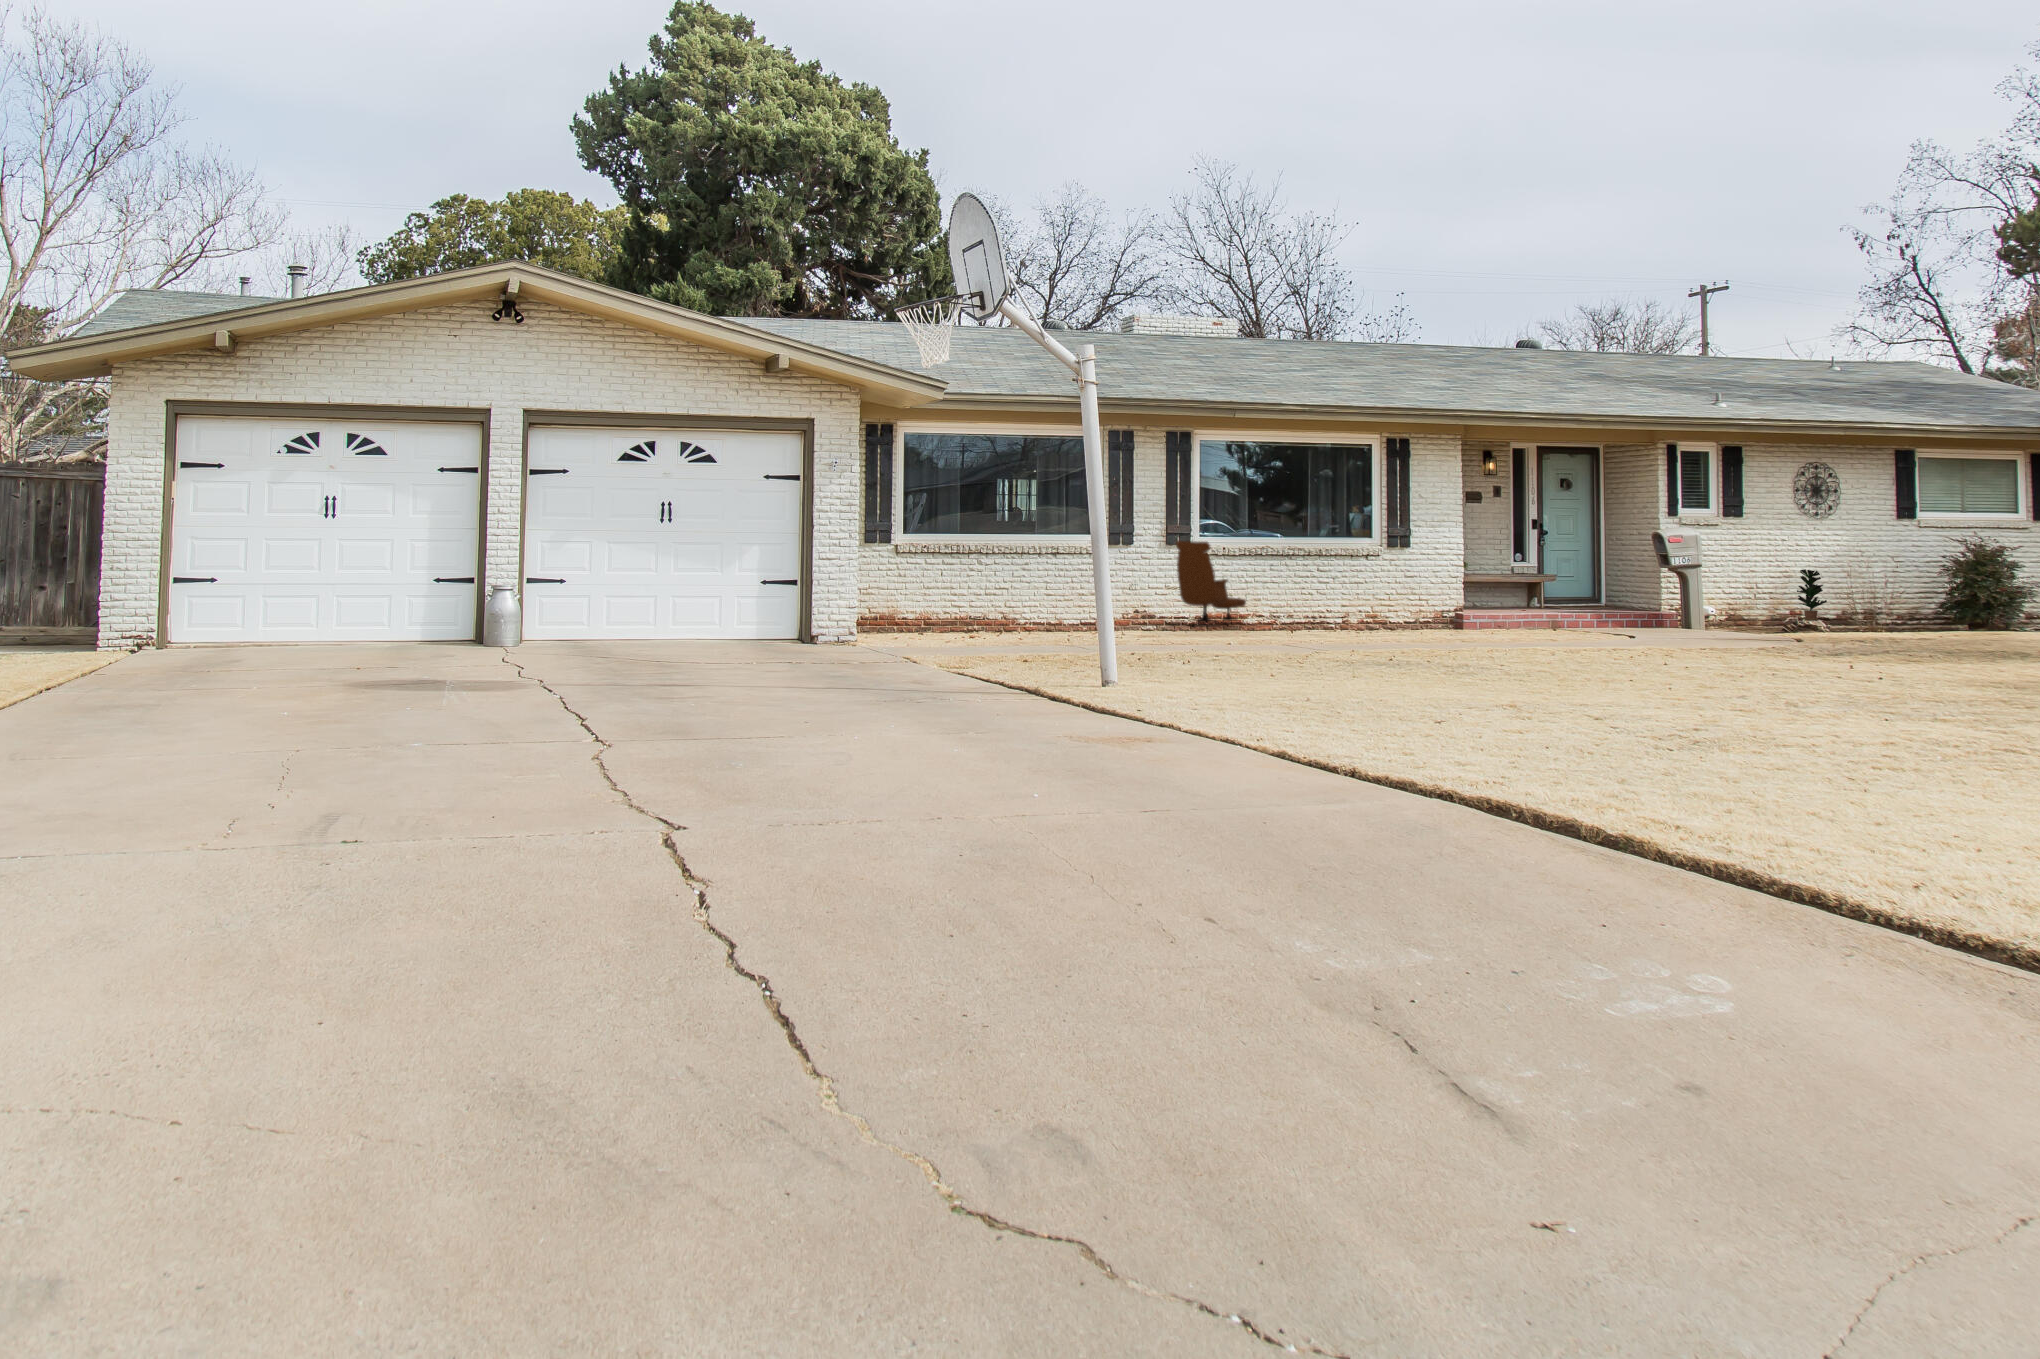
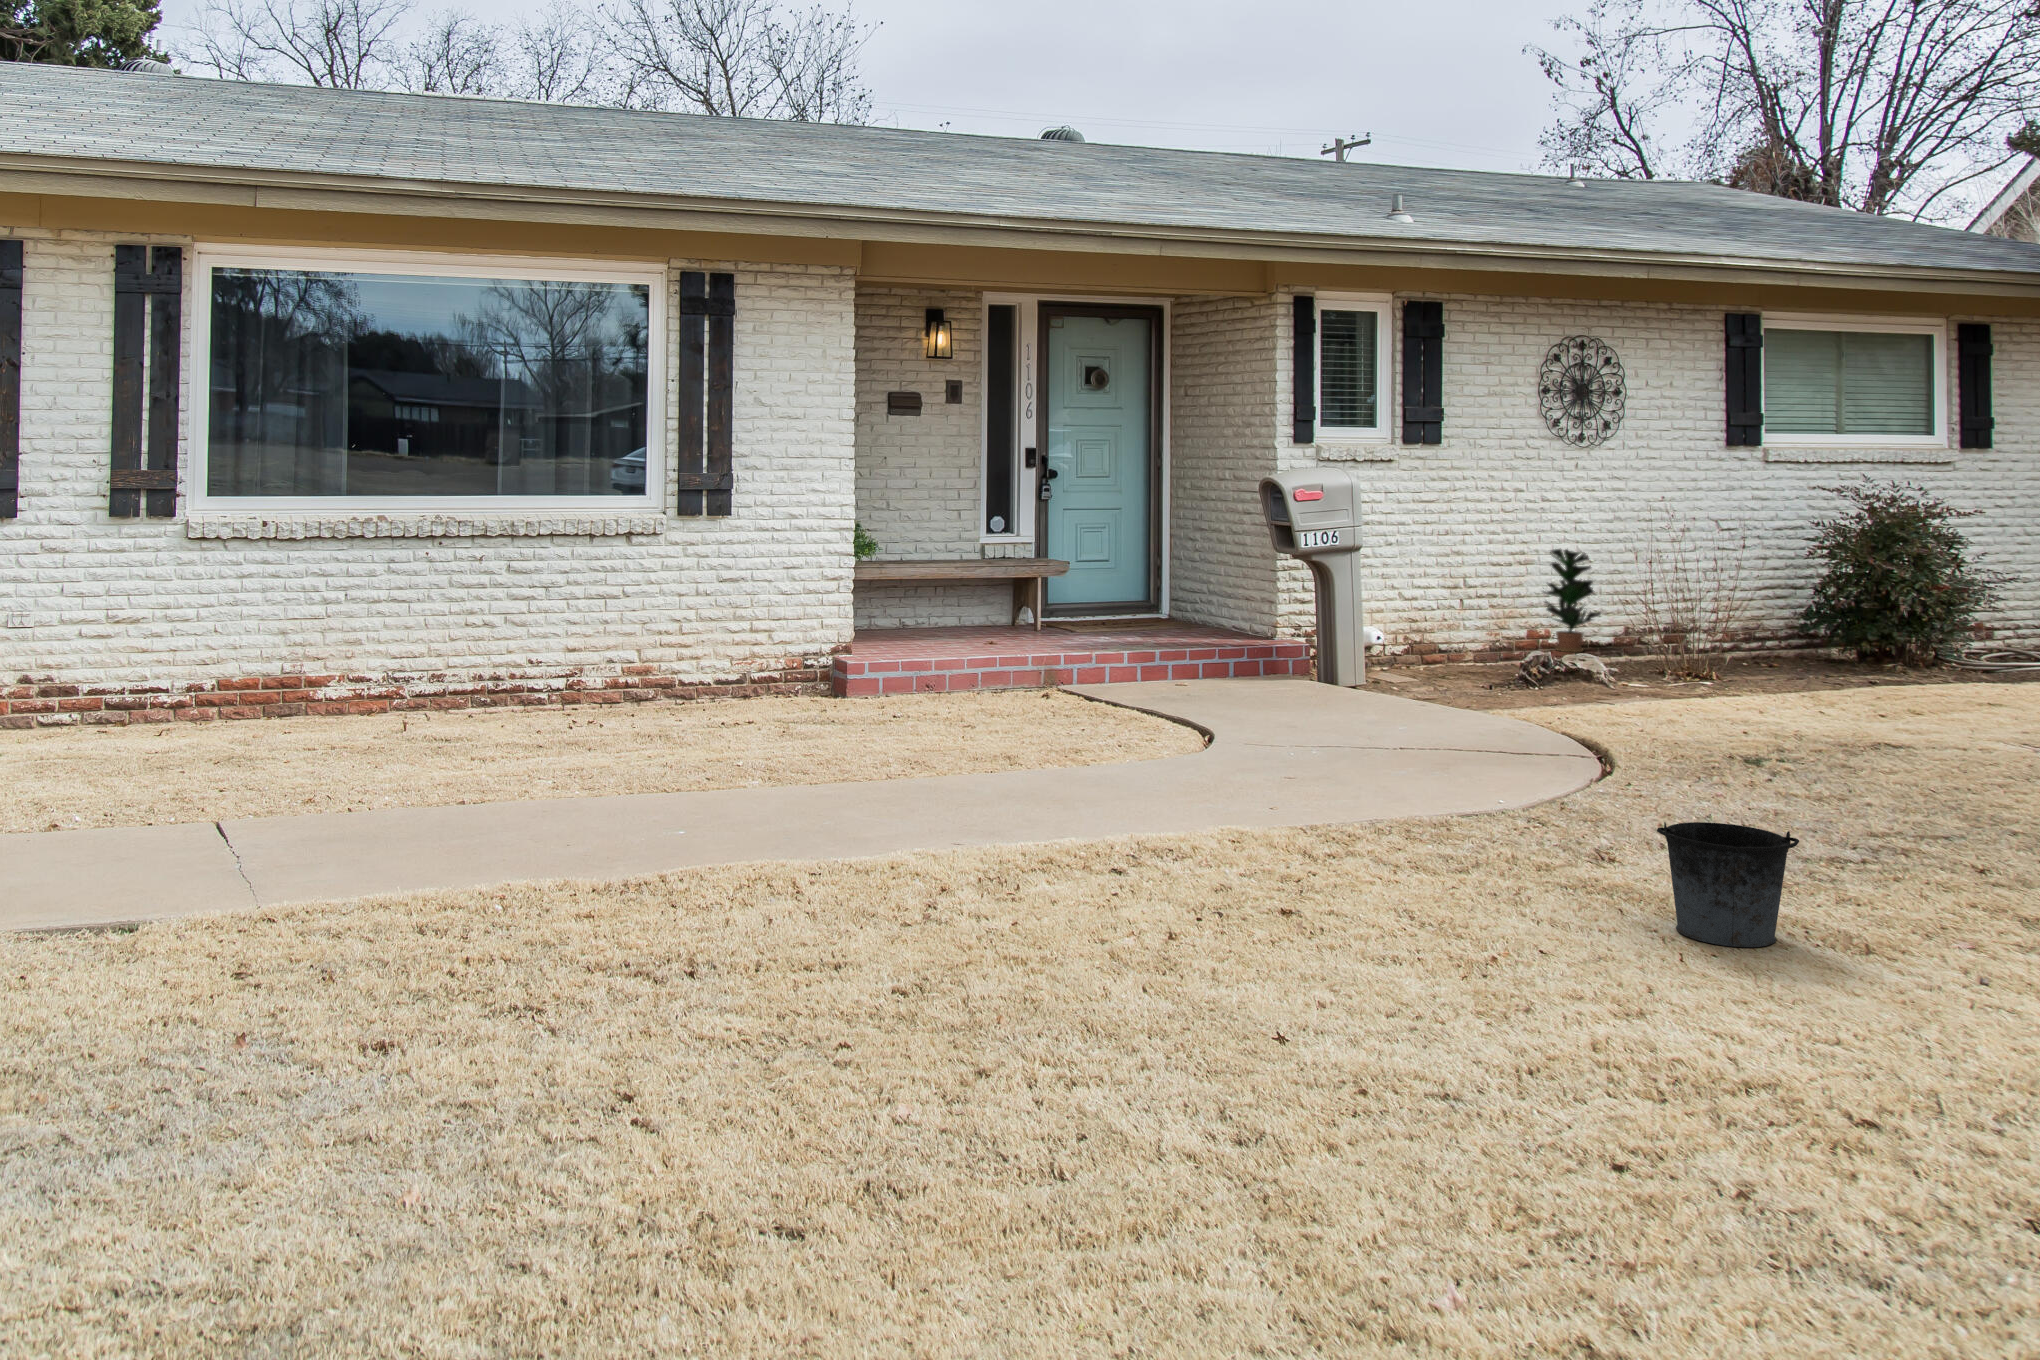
lounge chair: present [1176,541,1246,626] -> none [71,510,303,732]
bucket: none [1785,629,1829,665] -> present [1657,822,1799,947]

